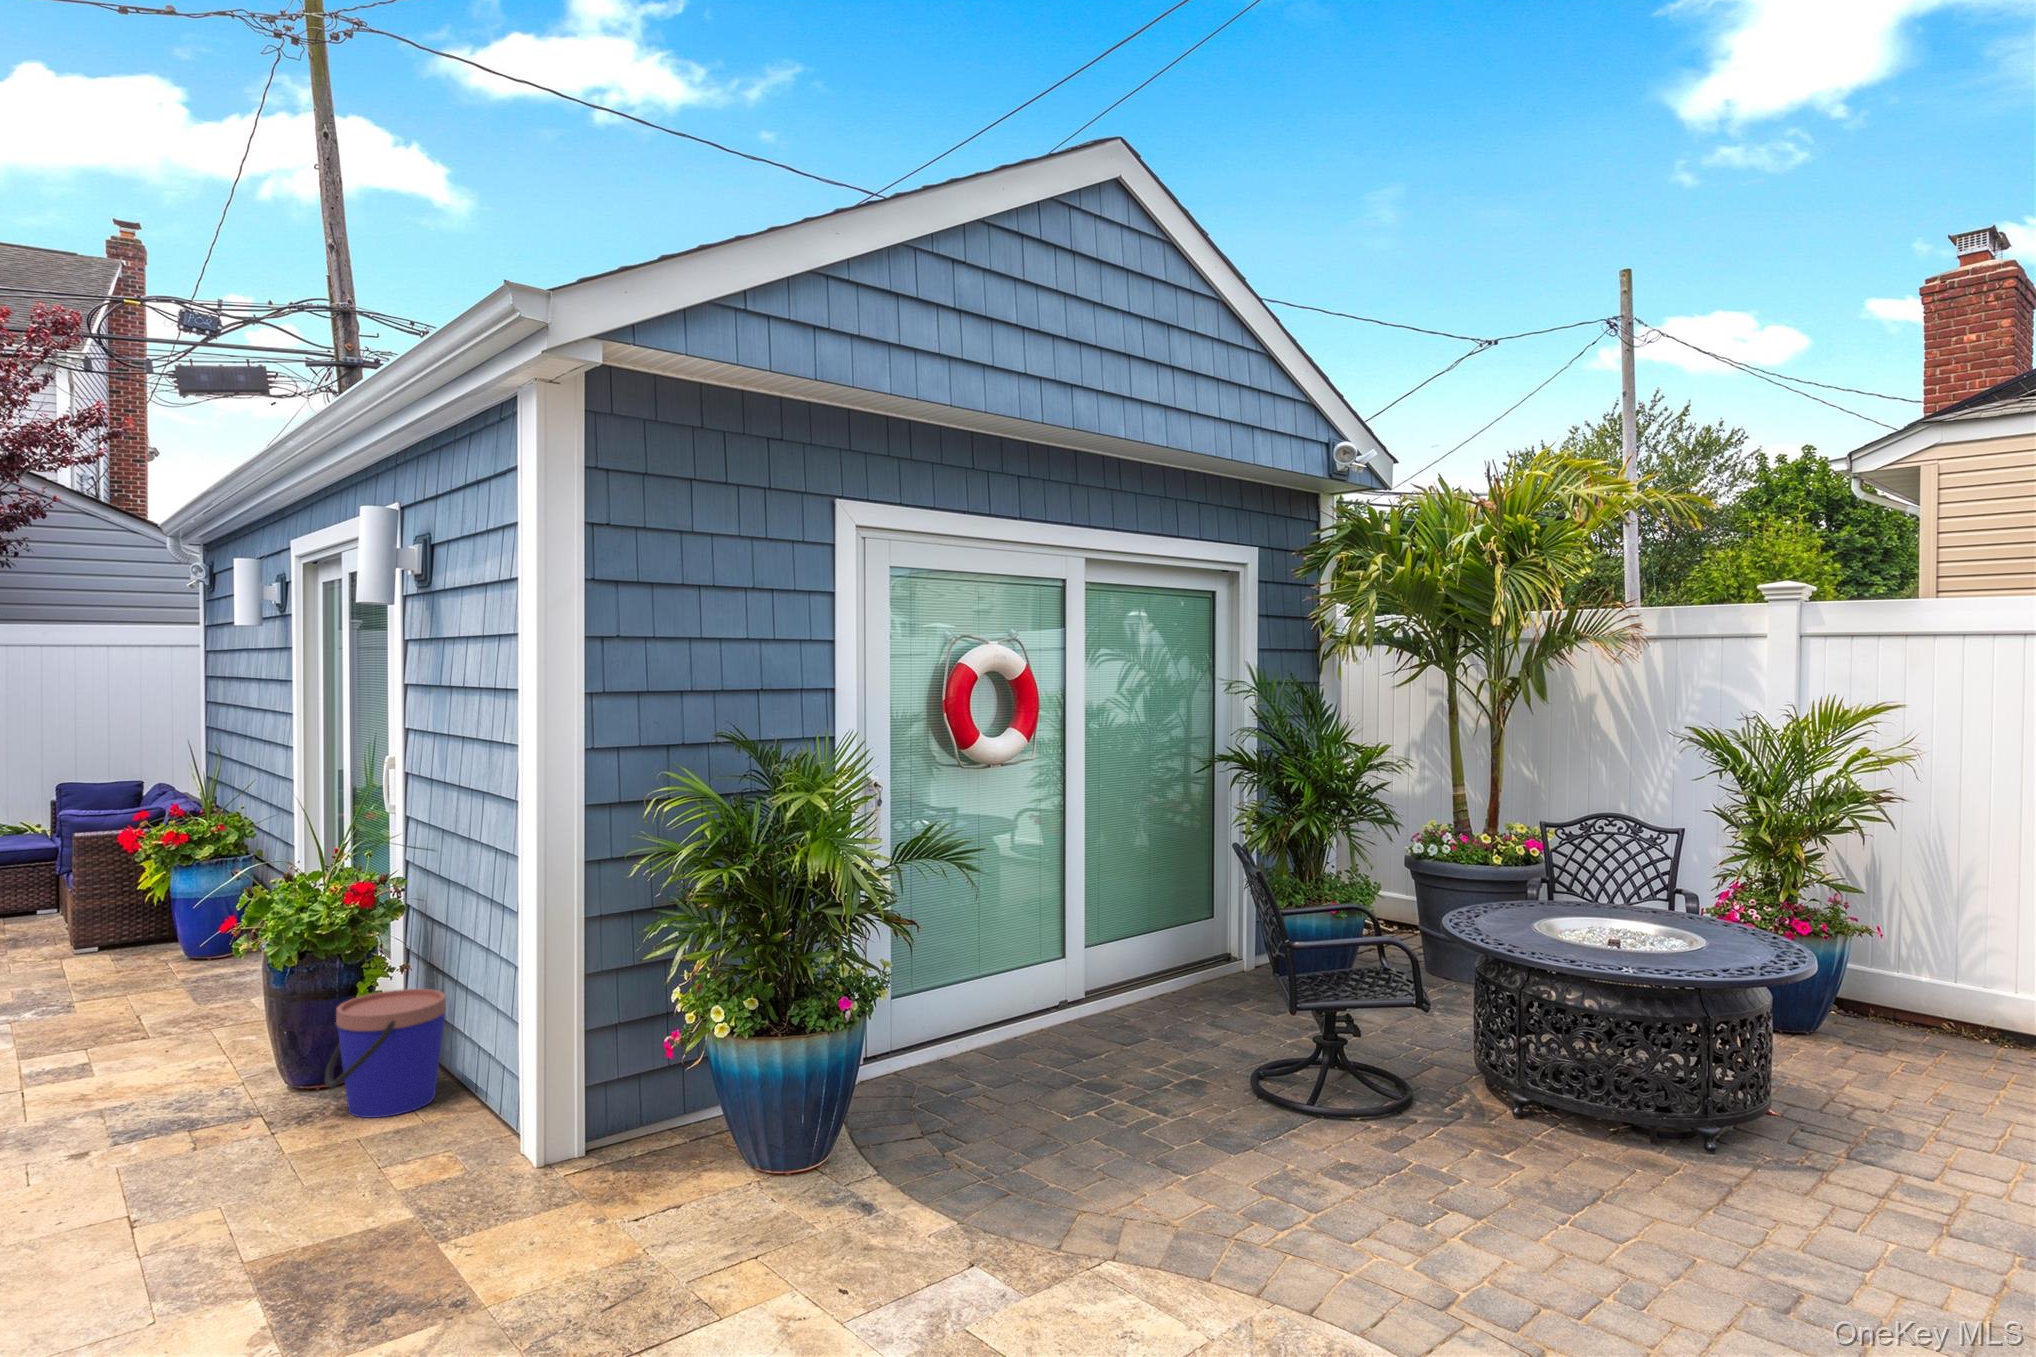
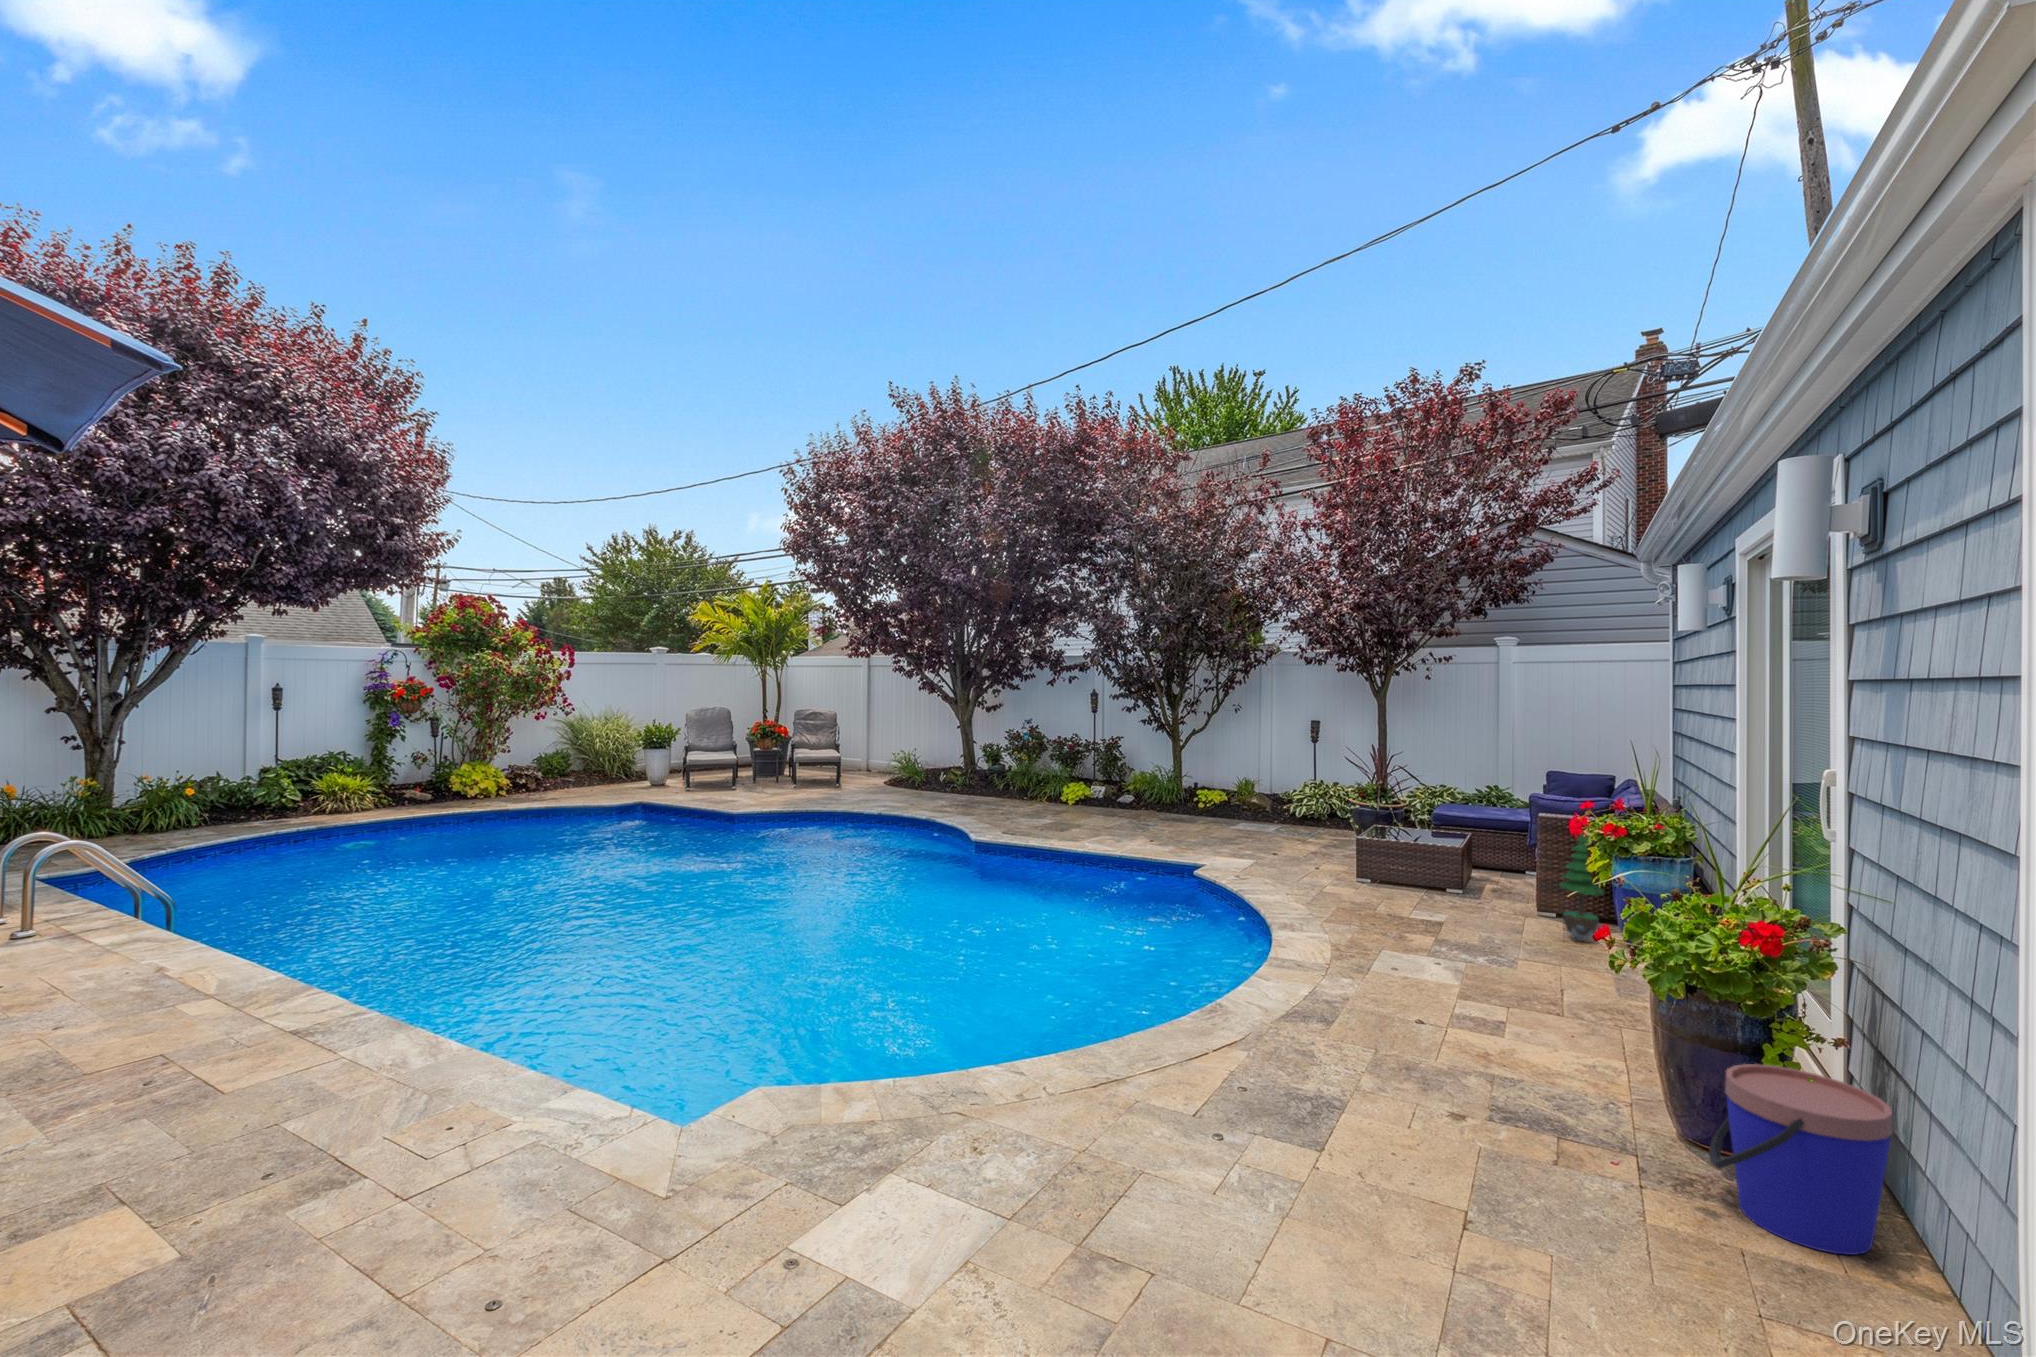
potted tree: none [112,846,167,968] -> present [1560,834,1605,941]

